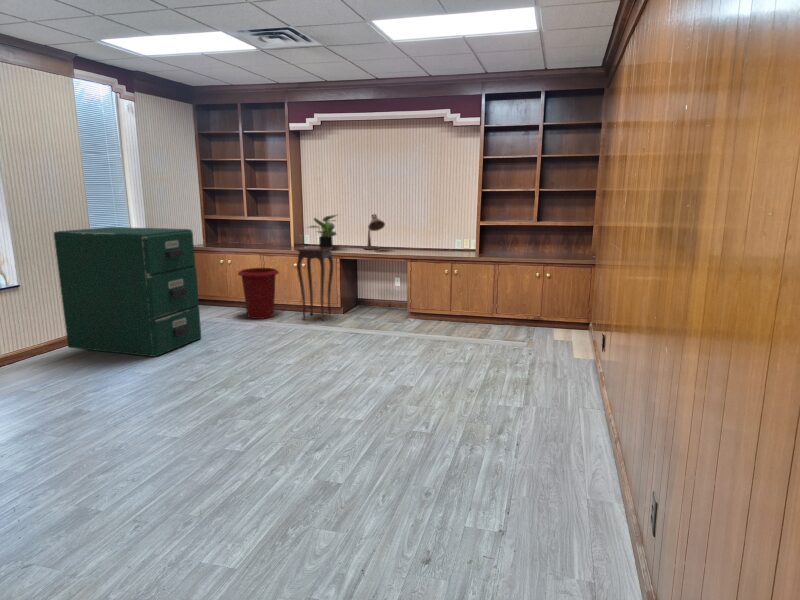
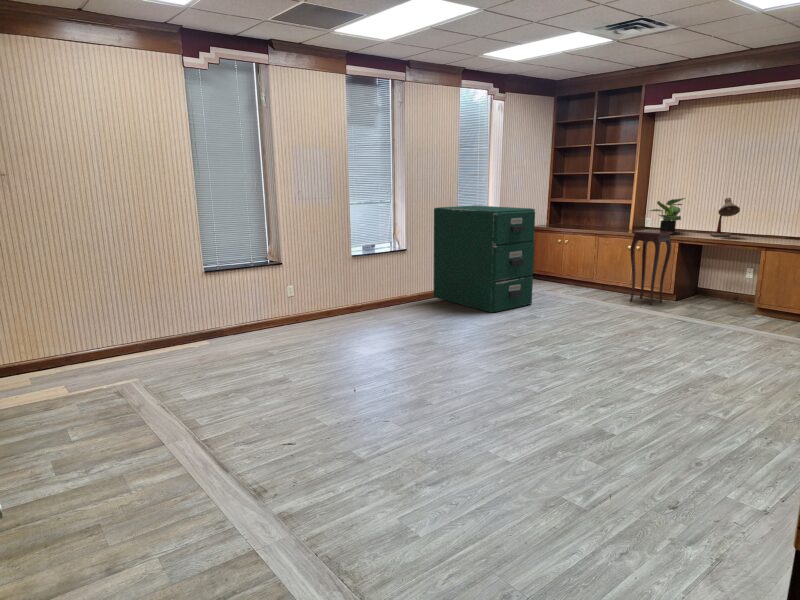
waste bin: present [238,268,279,319] -> none [573,248,613,295]

